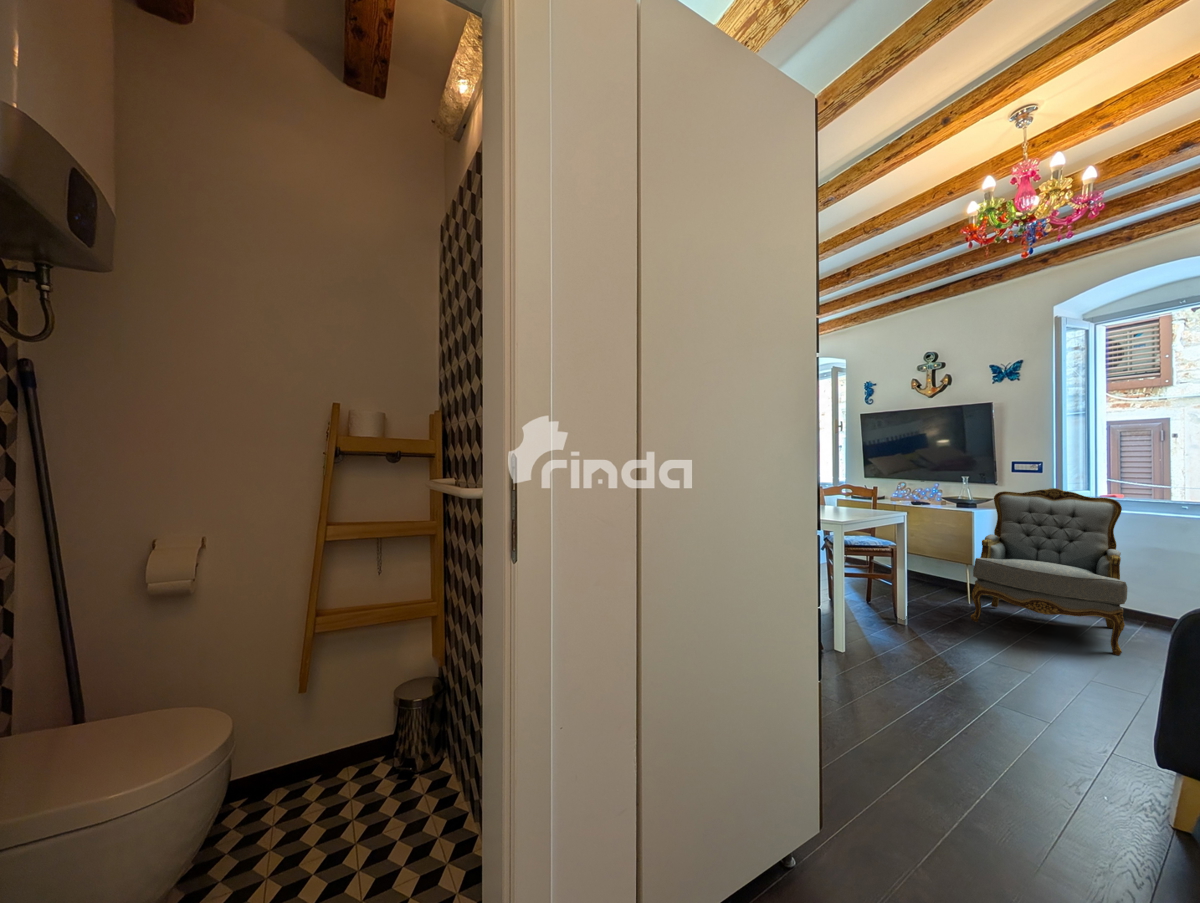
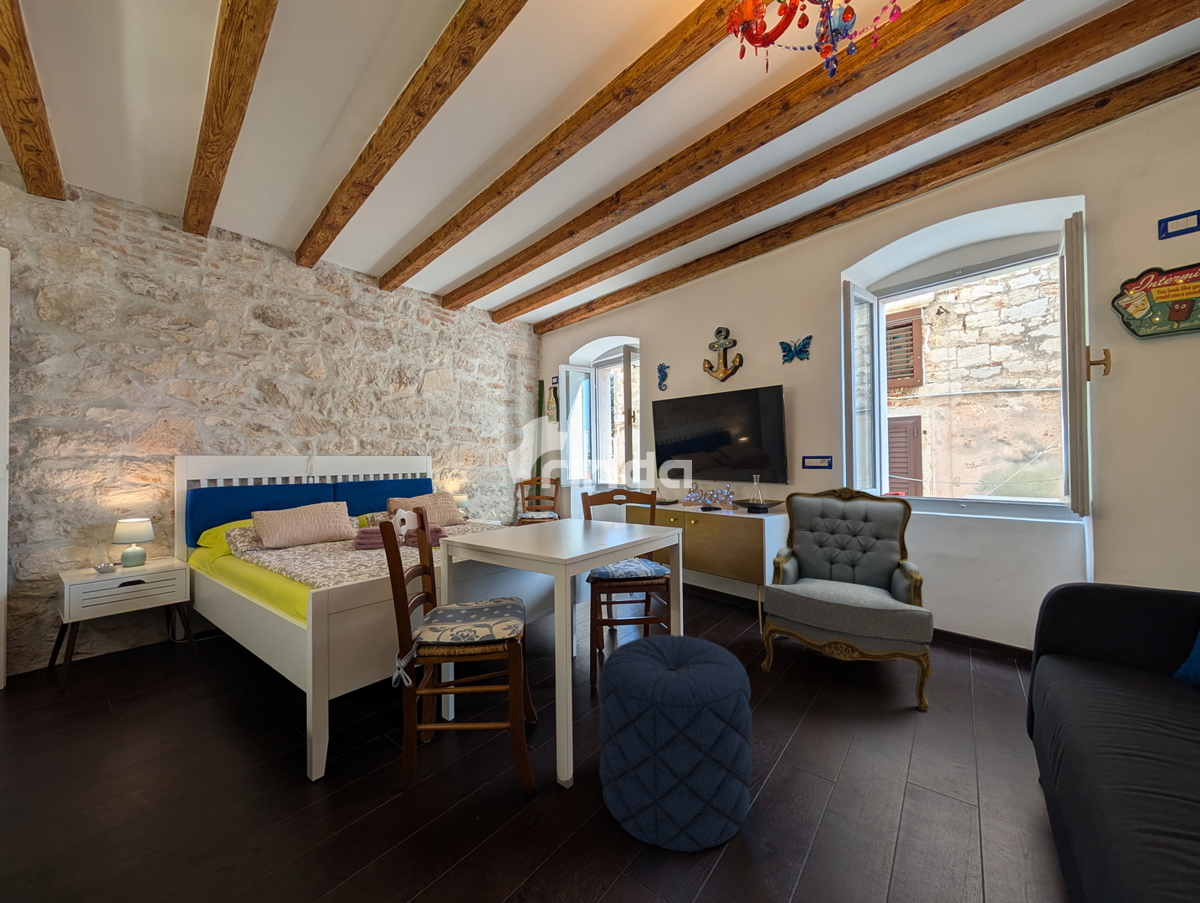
pouf: none [862,573,968,680] -> present [599,635,752,852]

